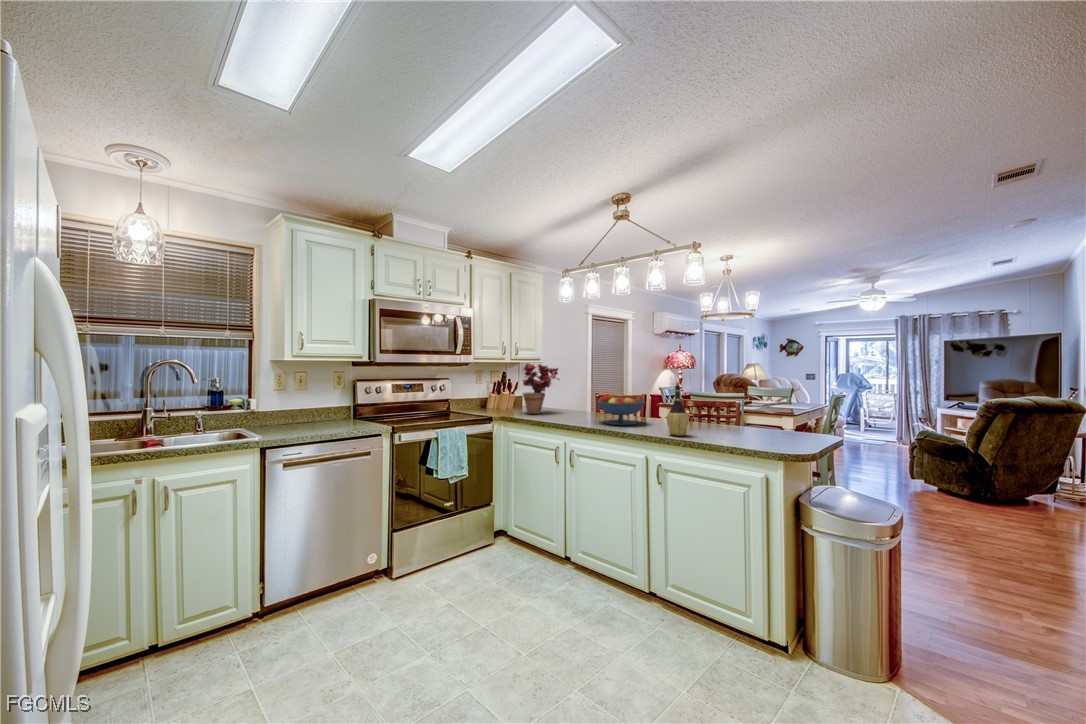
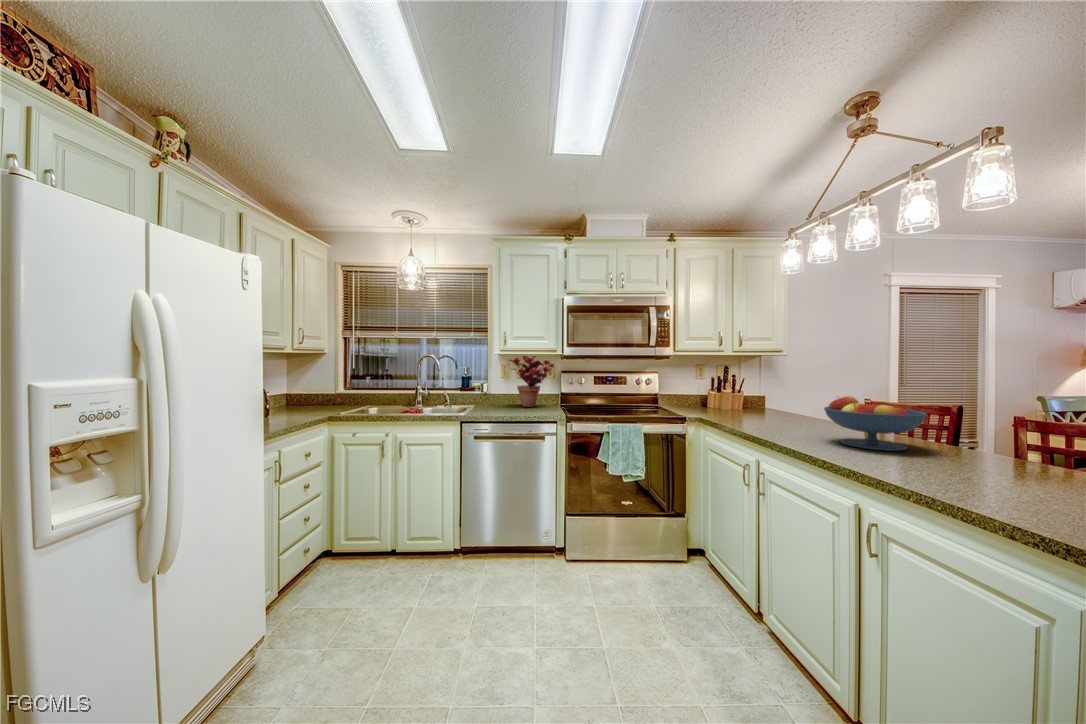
potted plant: present [523,363,560,414] -> present [509,356,554,407]
wine bottle: present [667,382,689,436] -> none [945,378,1011,488]

